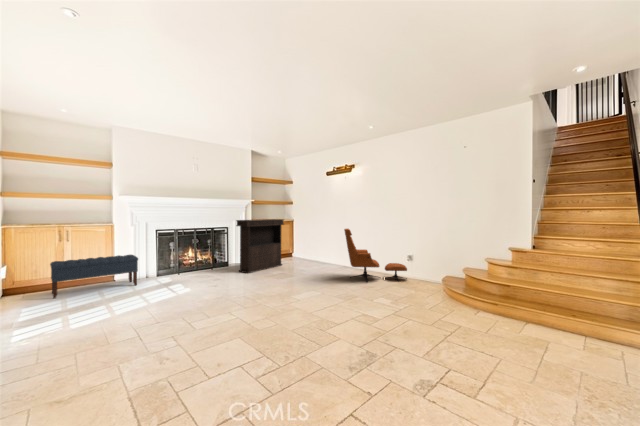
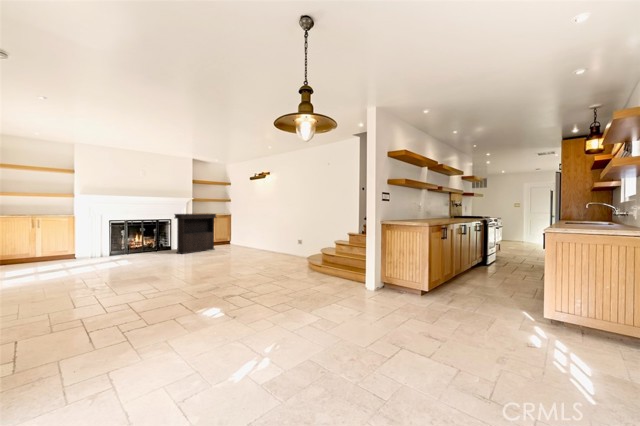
lounge chair: present [344,229,407,282] -> none [251,220,297,259]
bench: present [50,255,138,298] -> none [26,238,93,267]

